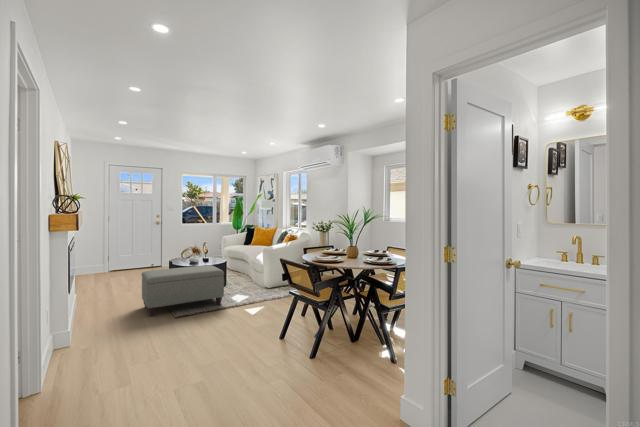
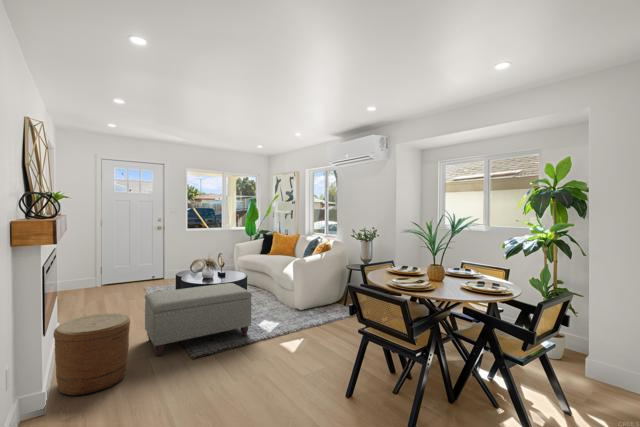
woven basket: none [76,283,129,337] -> present [53,313,130,395]

